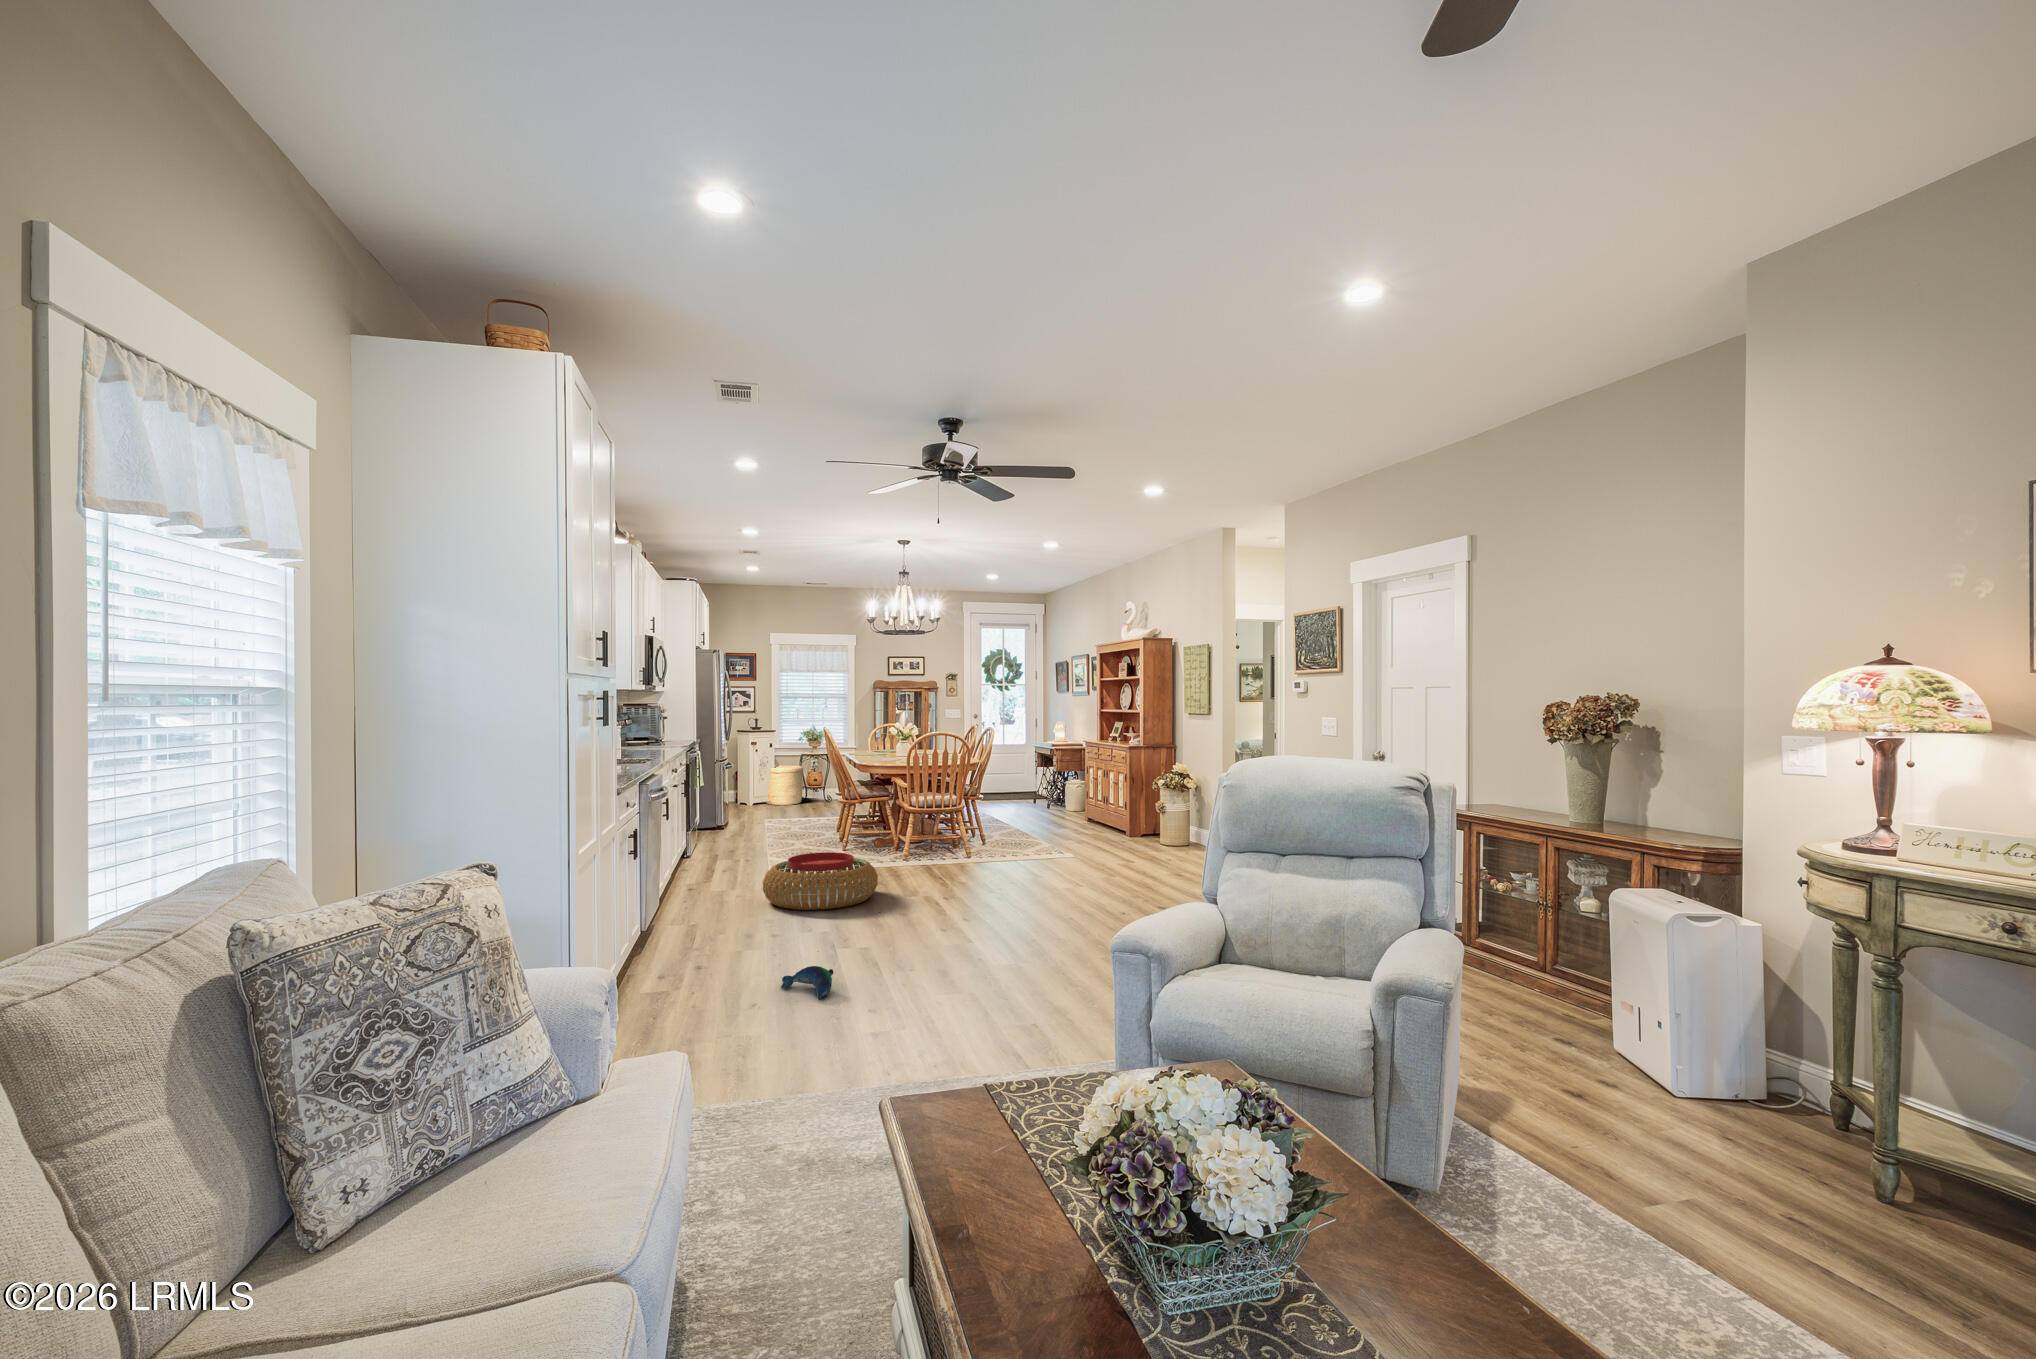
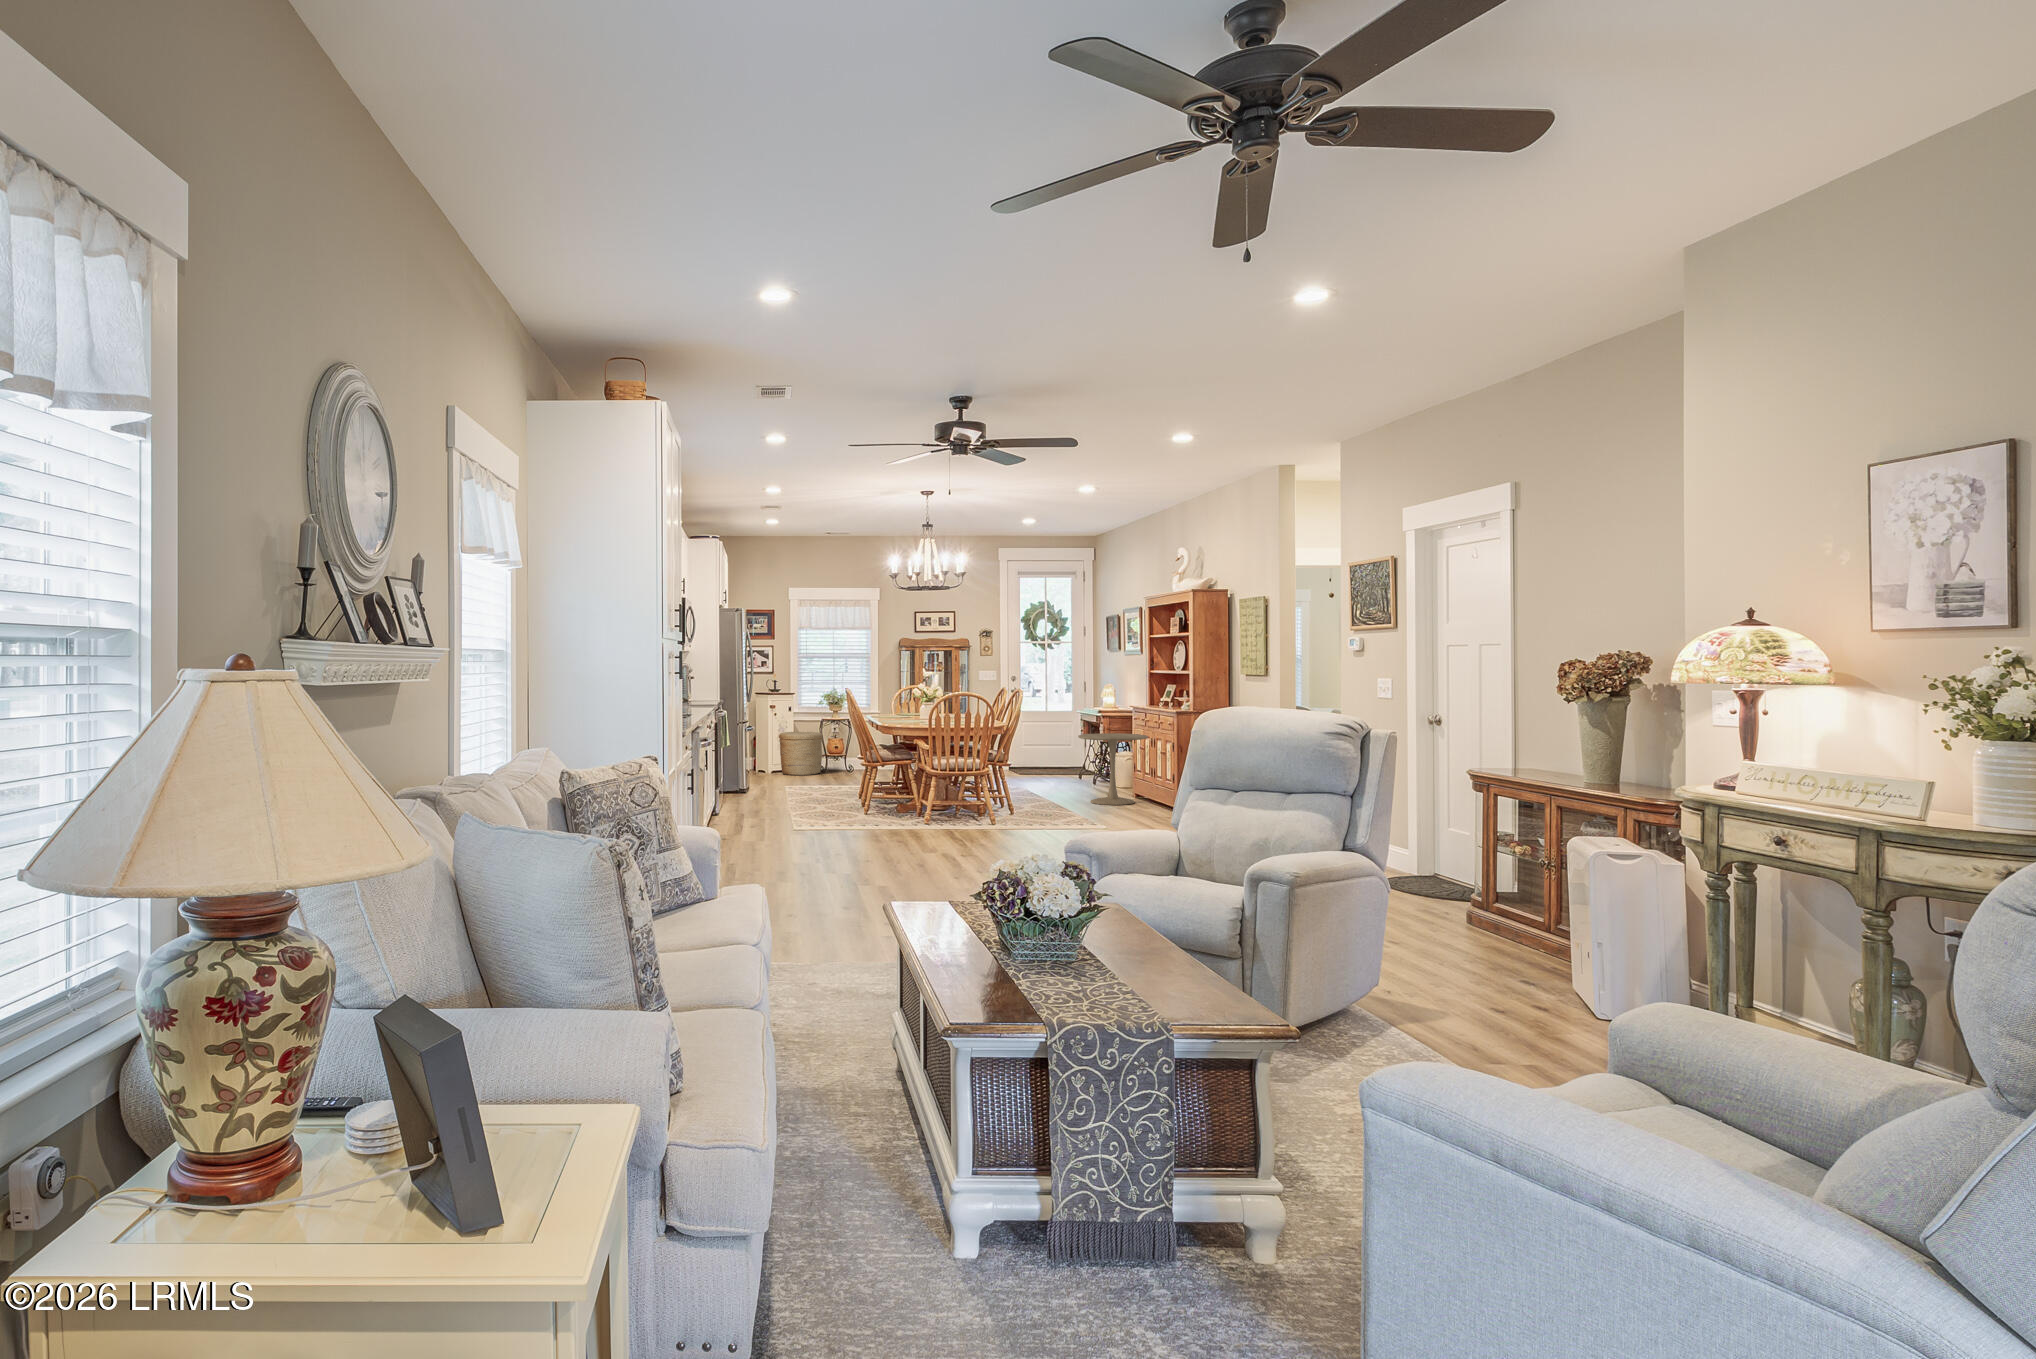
side table: none [1040,766,1103,832] -> present [1078,733,1148,805]
pouf: present [763,852,878,910] -> none [780,813,895,867]
plush toy: present [781,966,833,1000] -> none [799,904,847,932]

